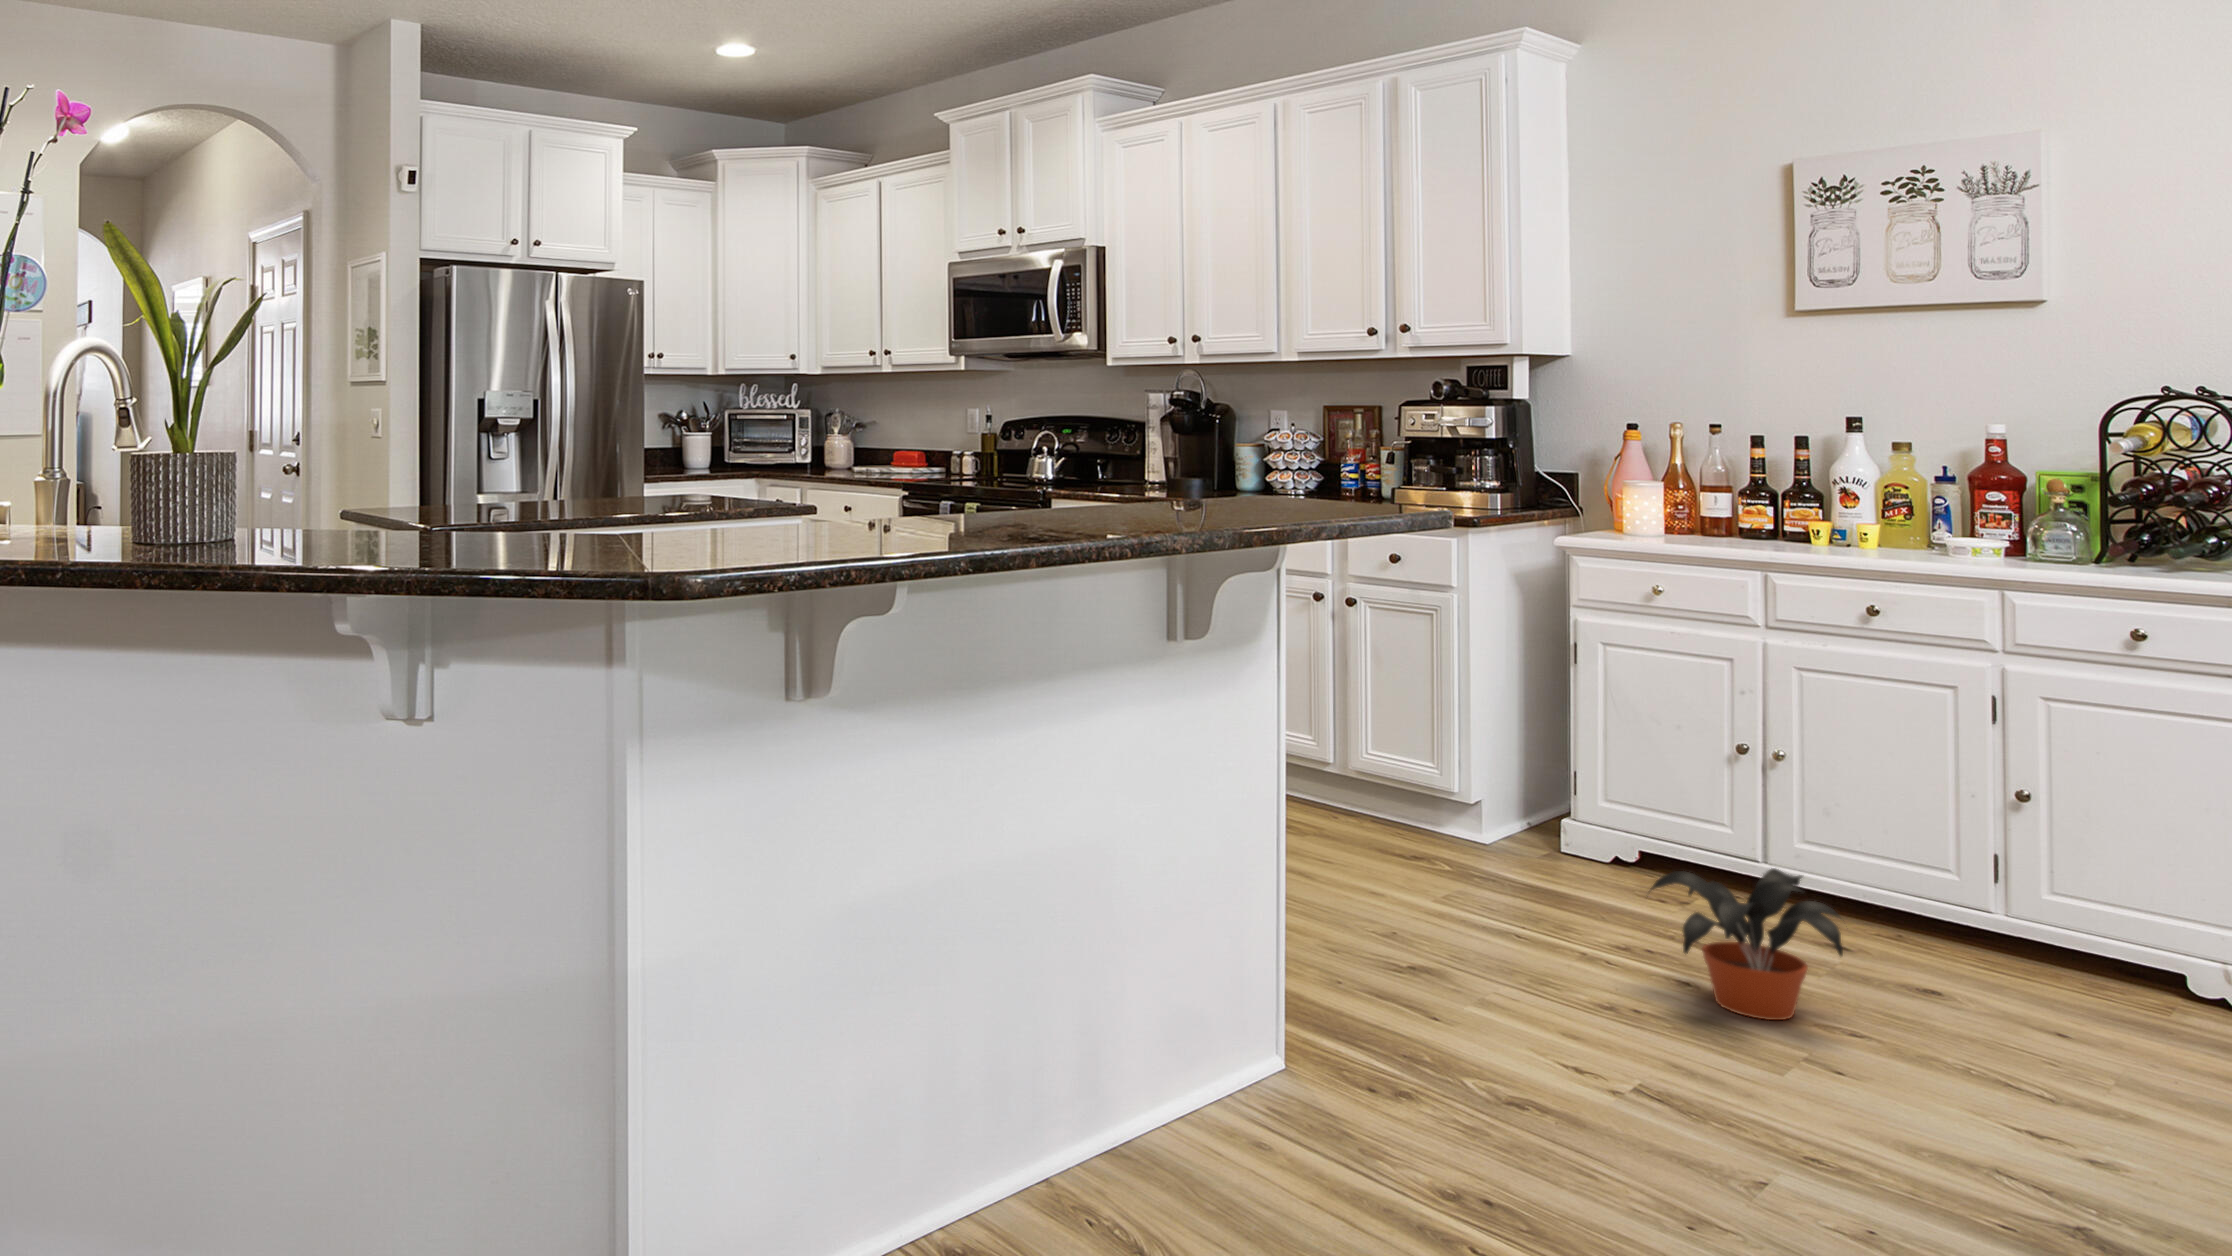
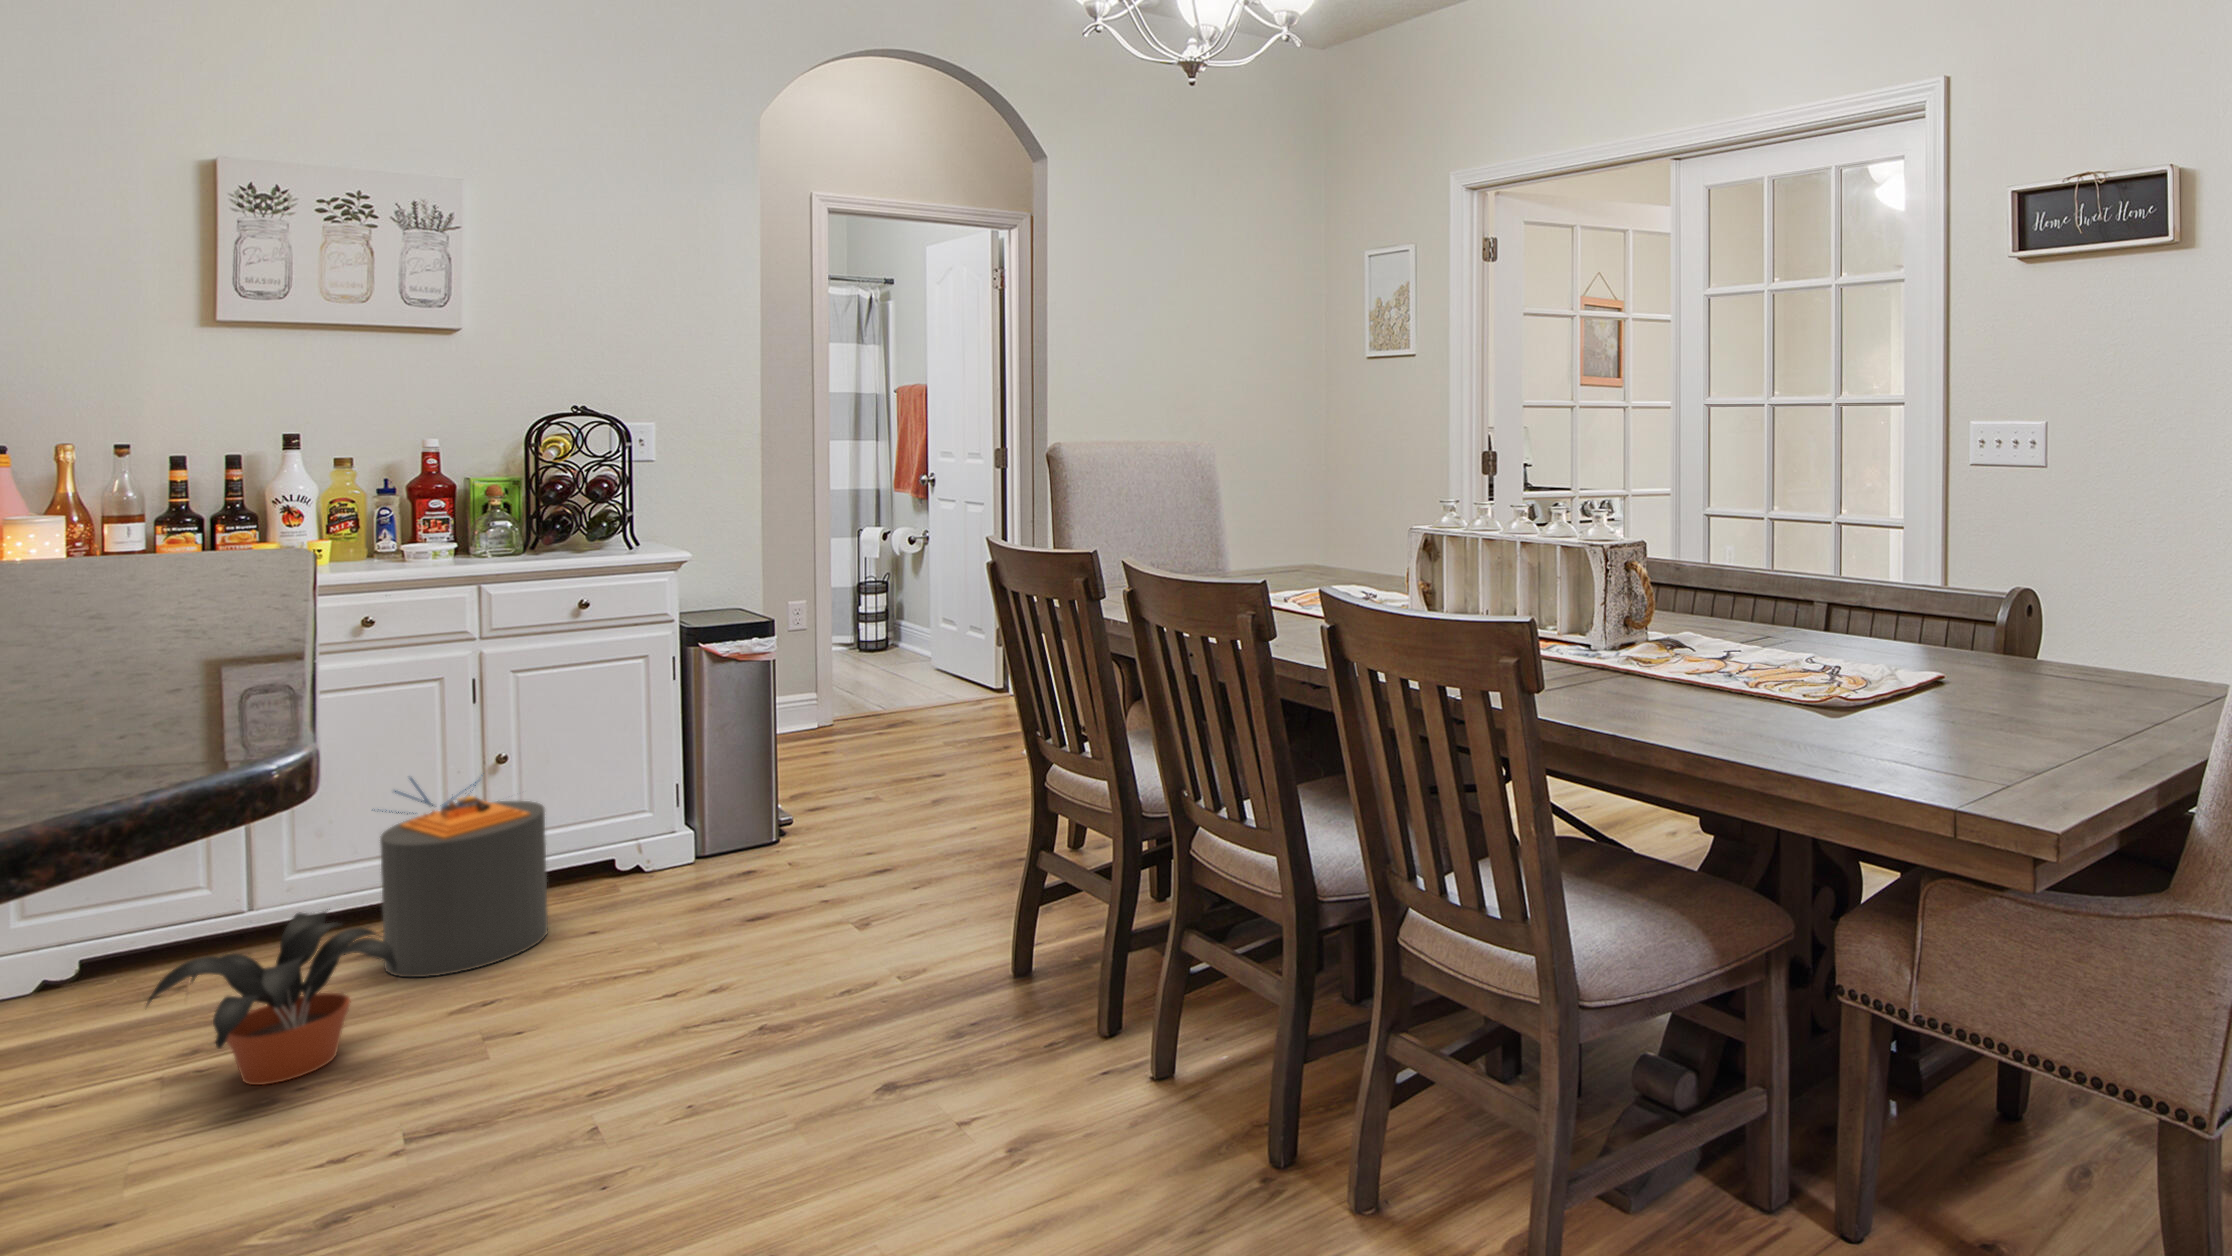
trash can: none [1860,771,2062,1016] -> present [372,773,548,977]

